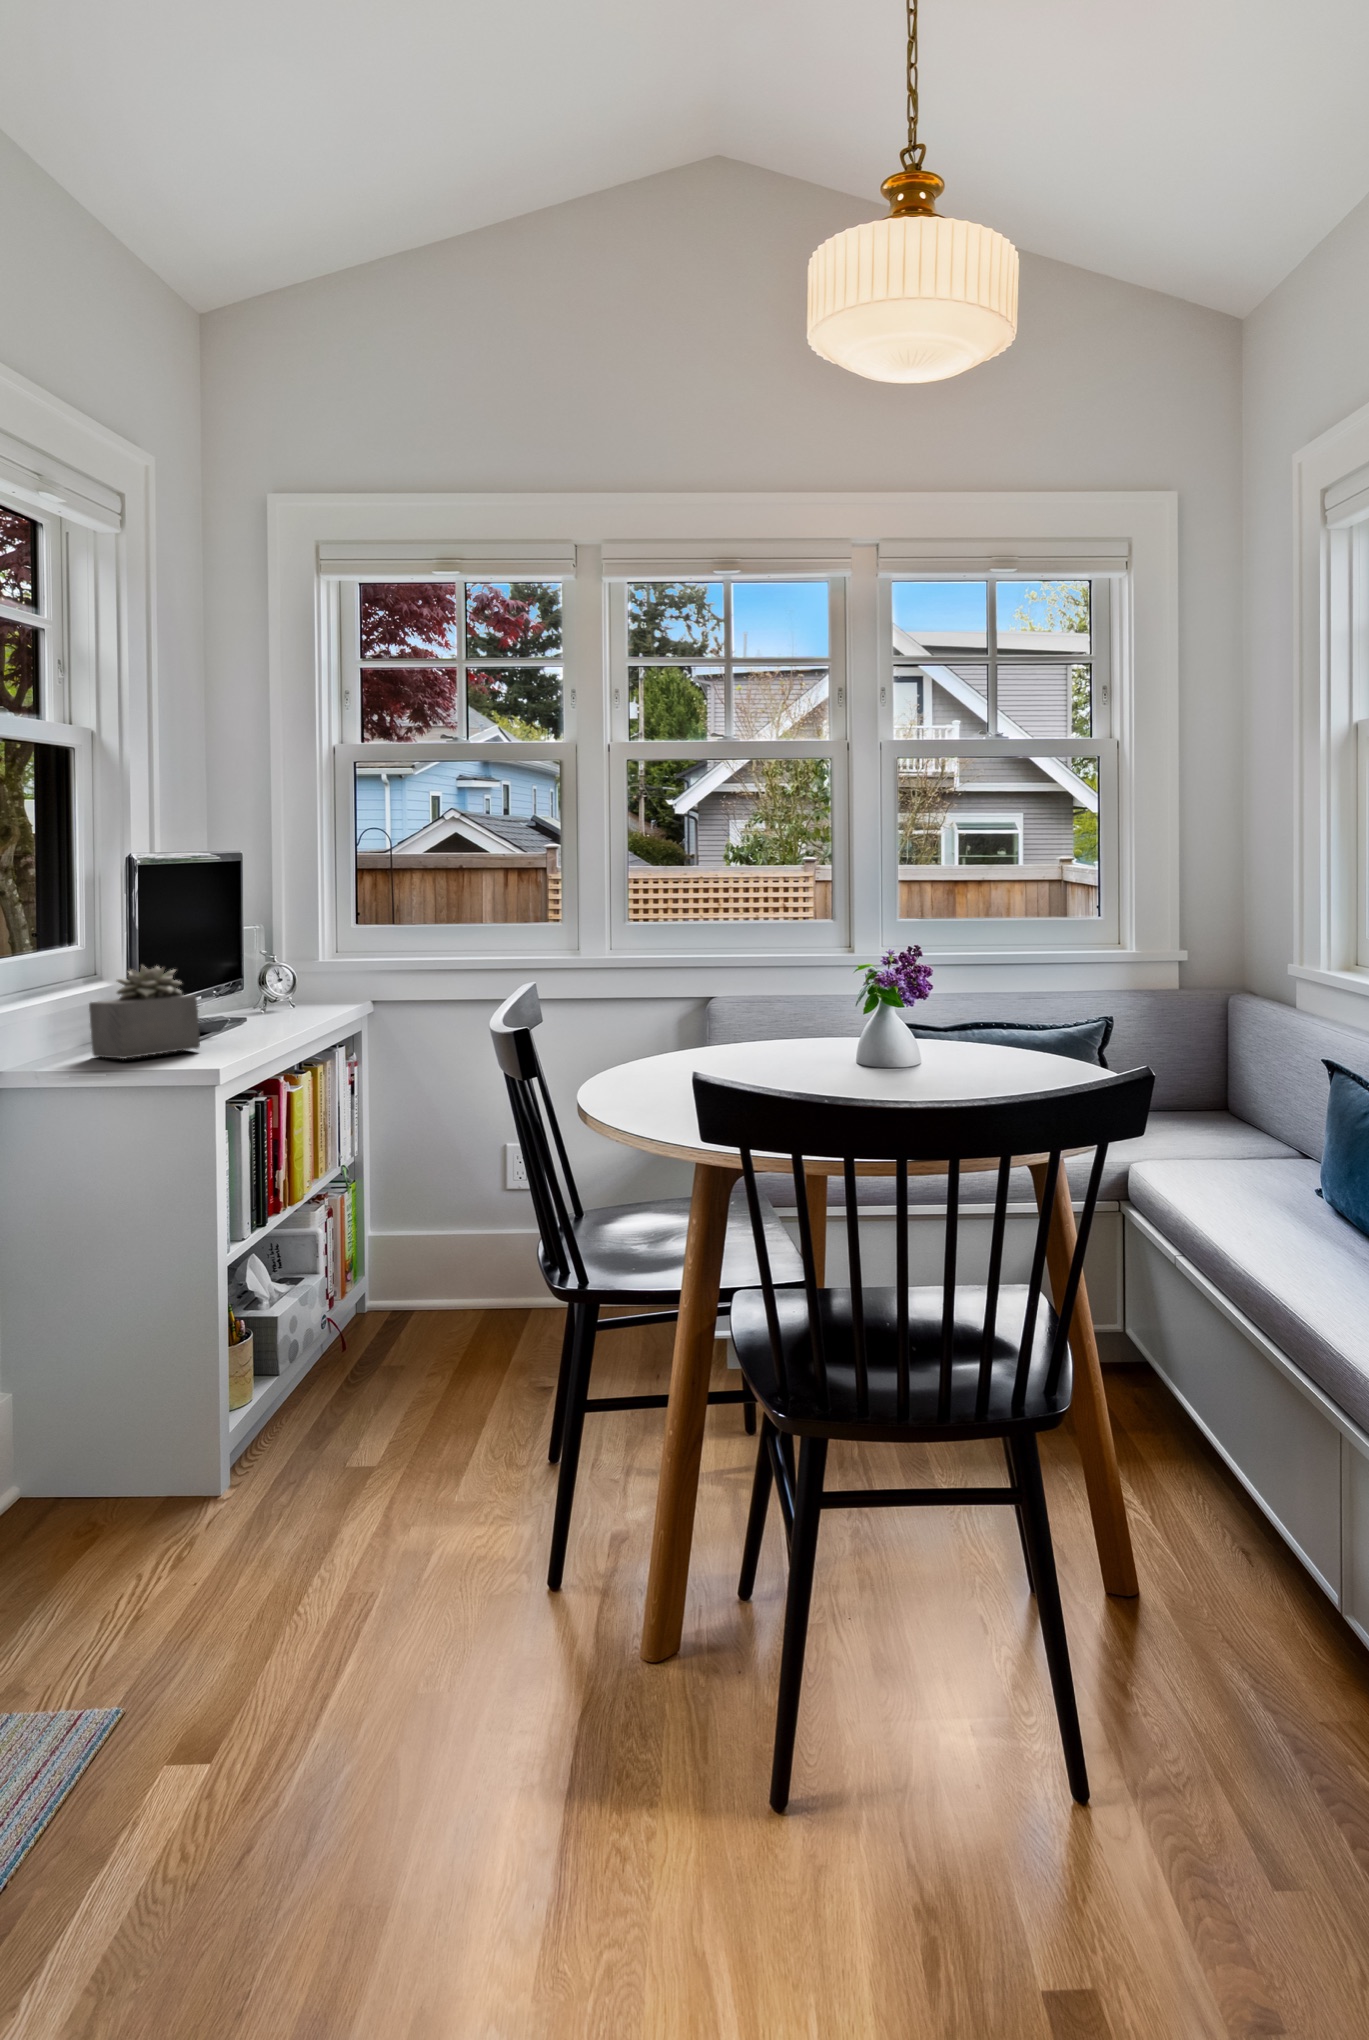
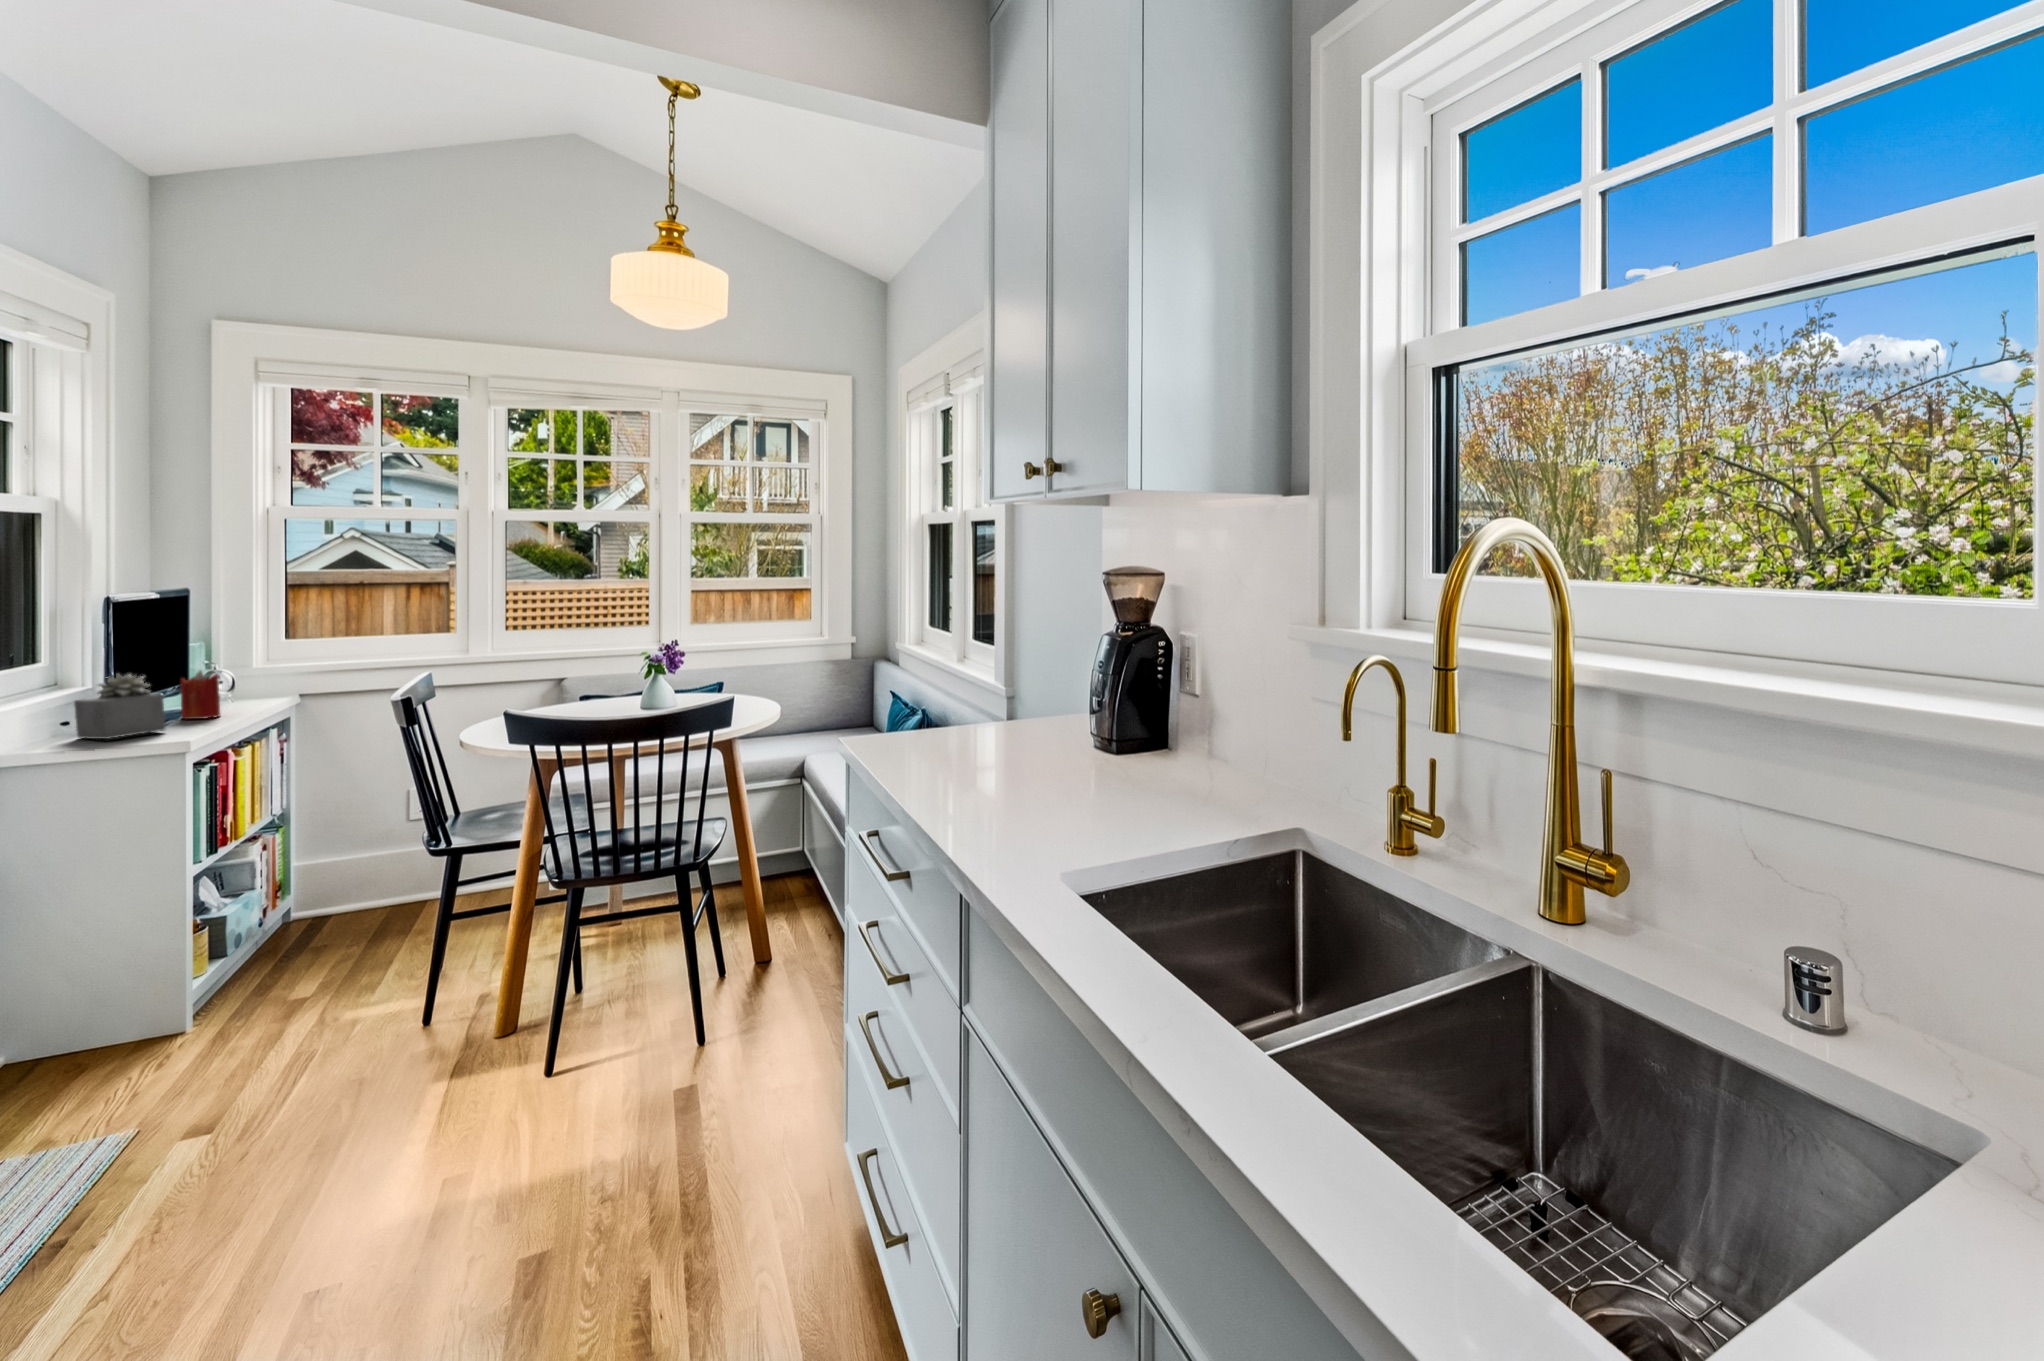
candle: none [226,964,274,1033] -> present [181,671,220,719]

